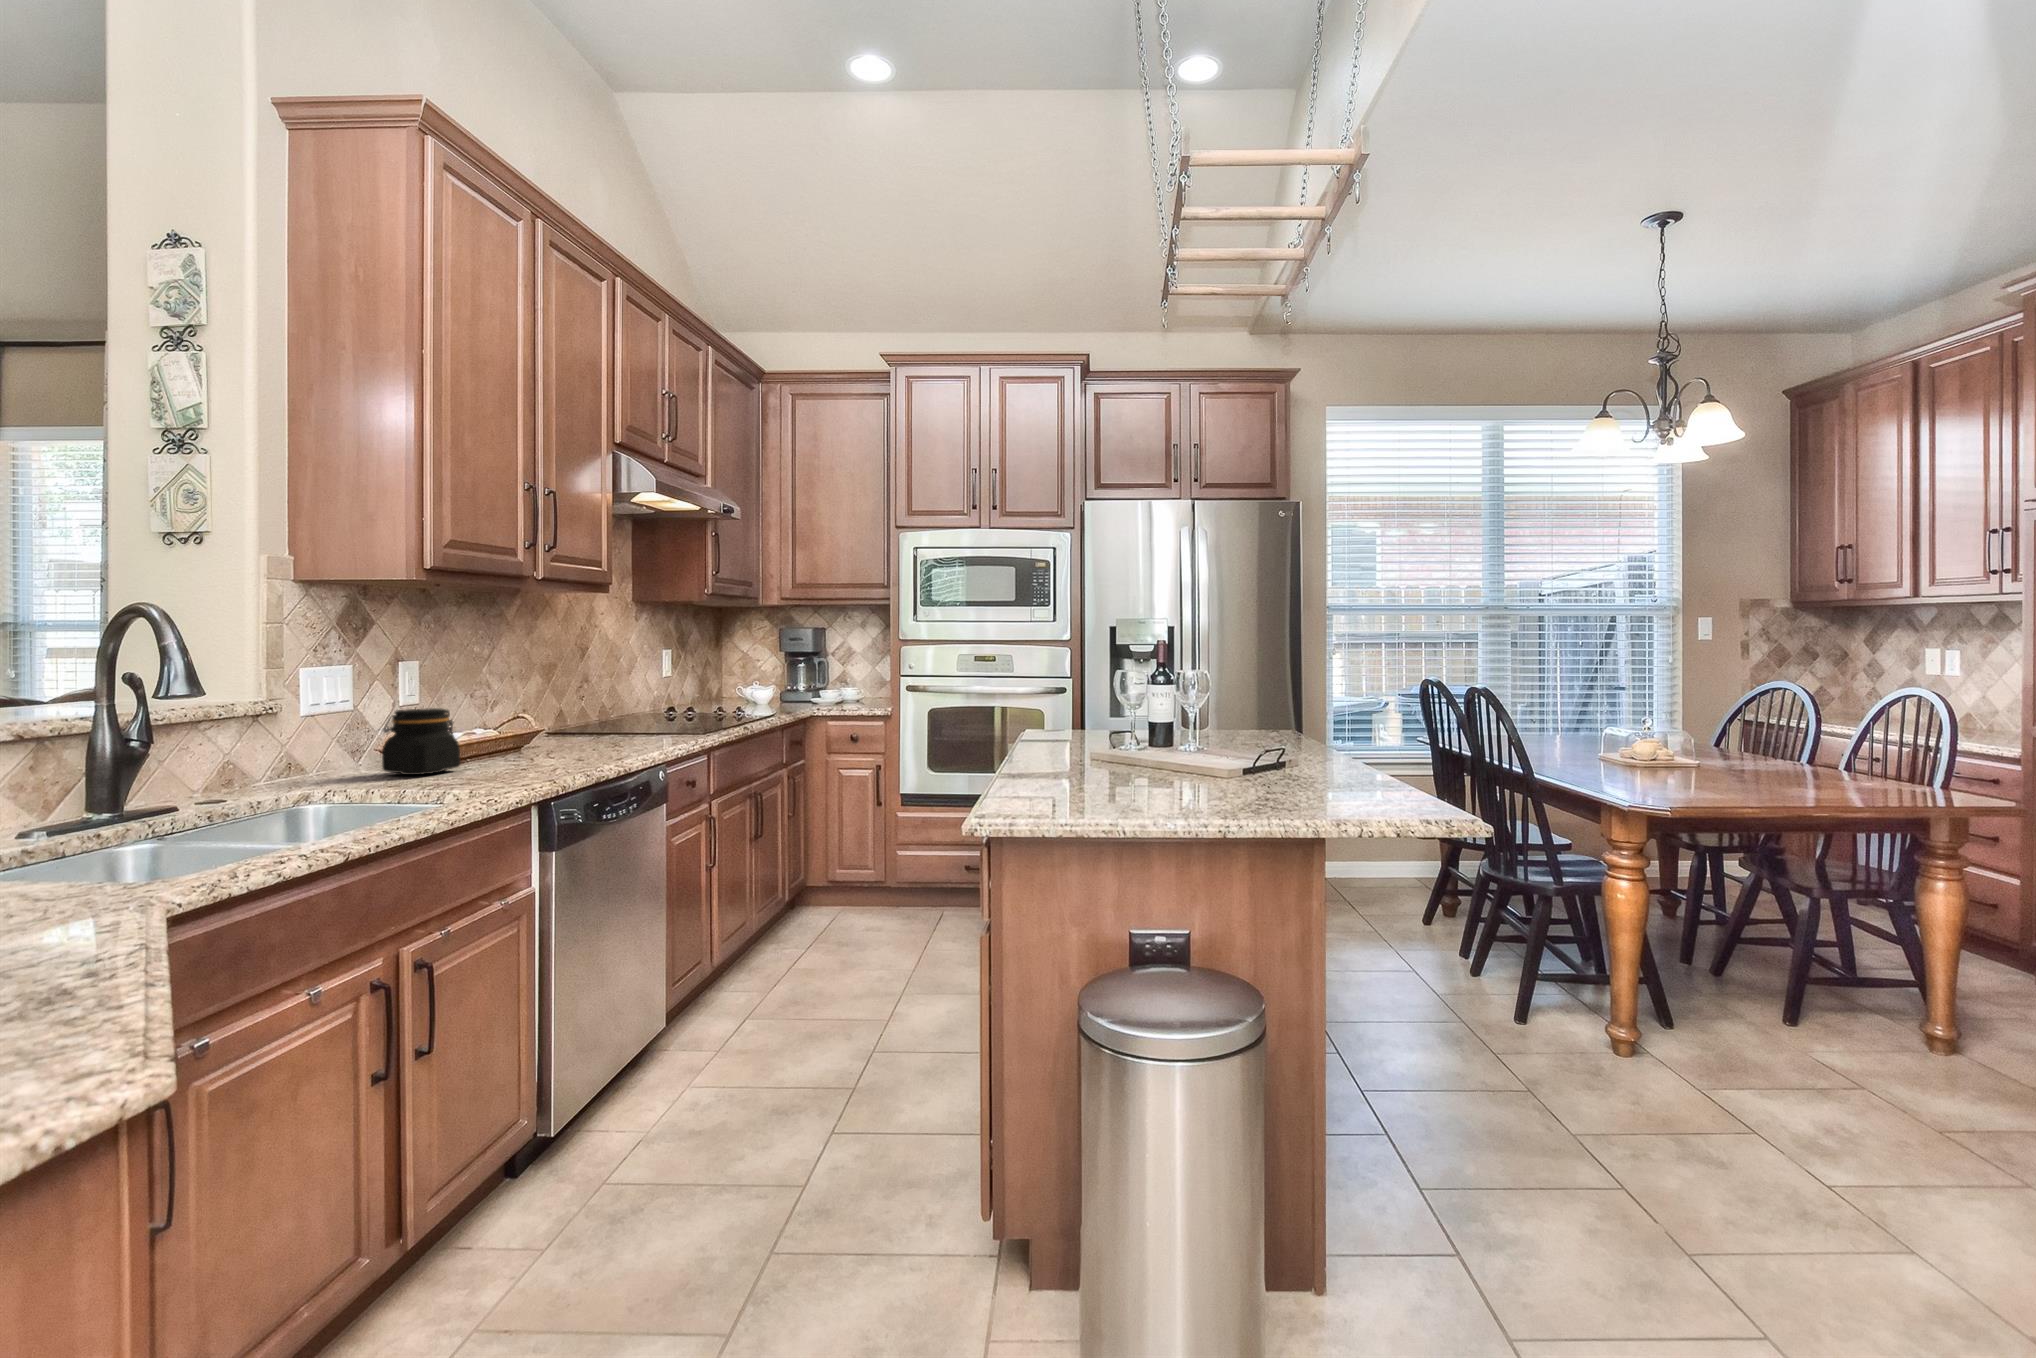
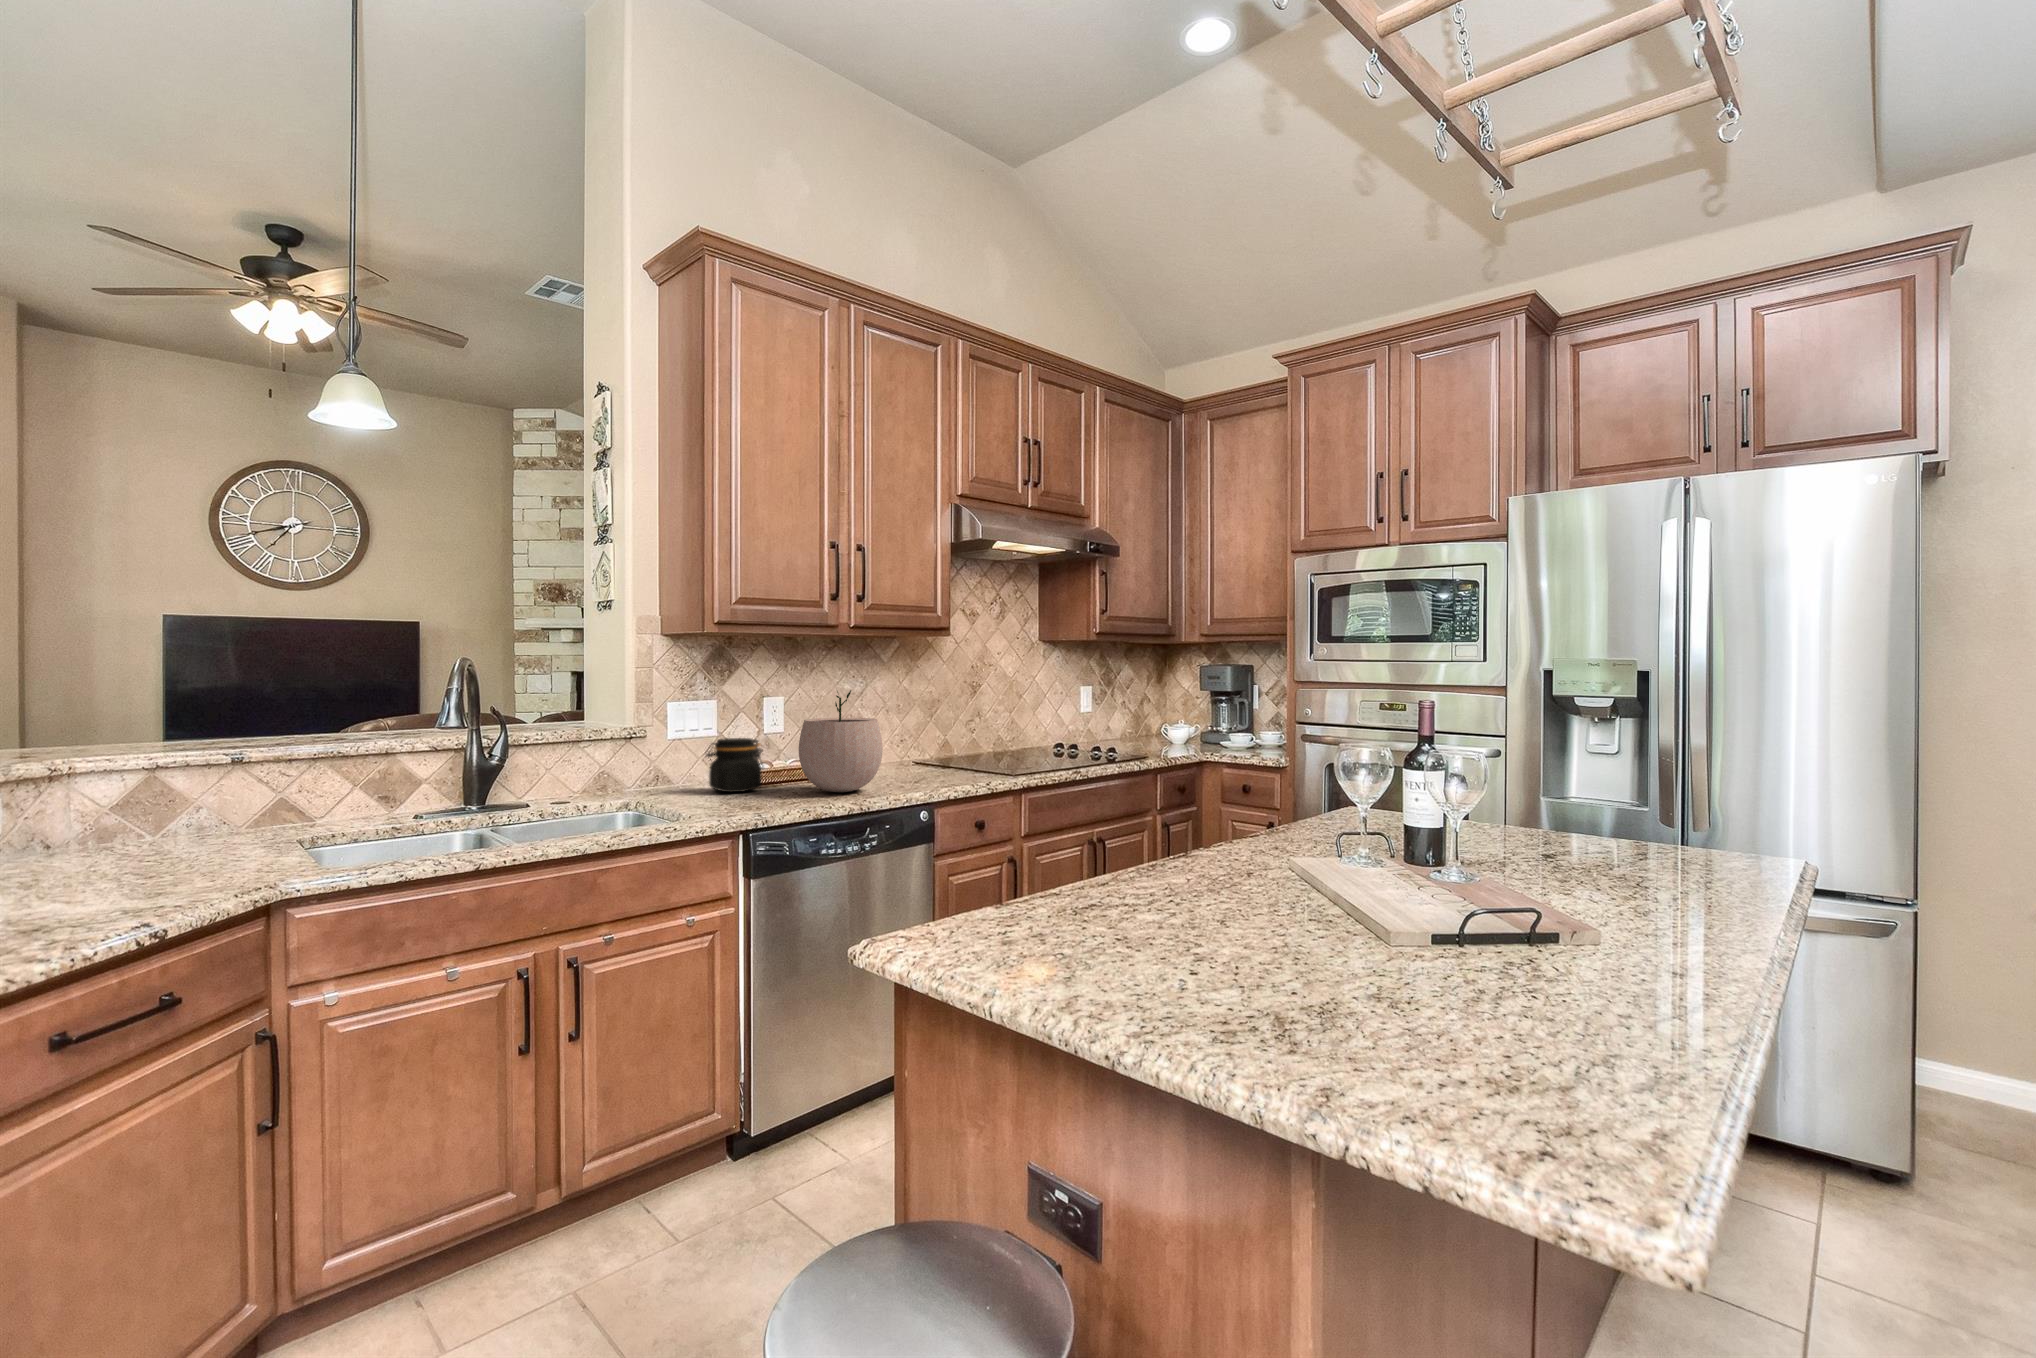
plant pot: none [512,645,616,762] -> present [799,690,883,792]

